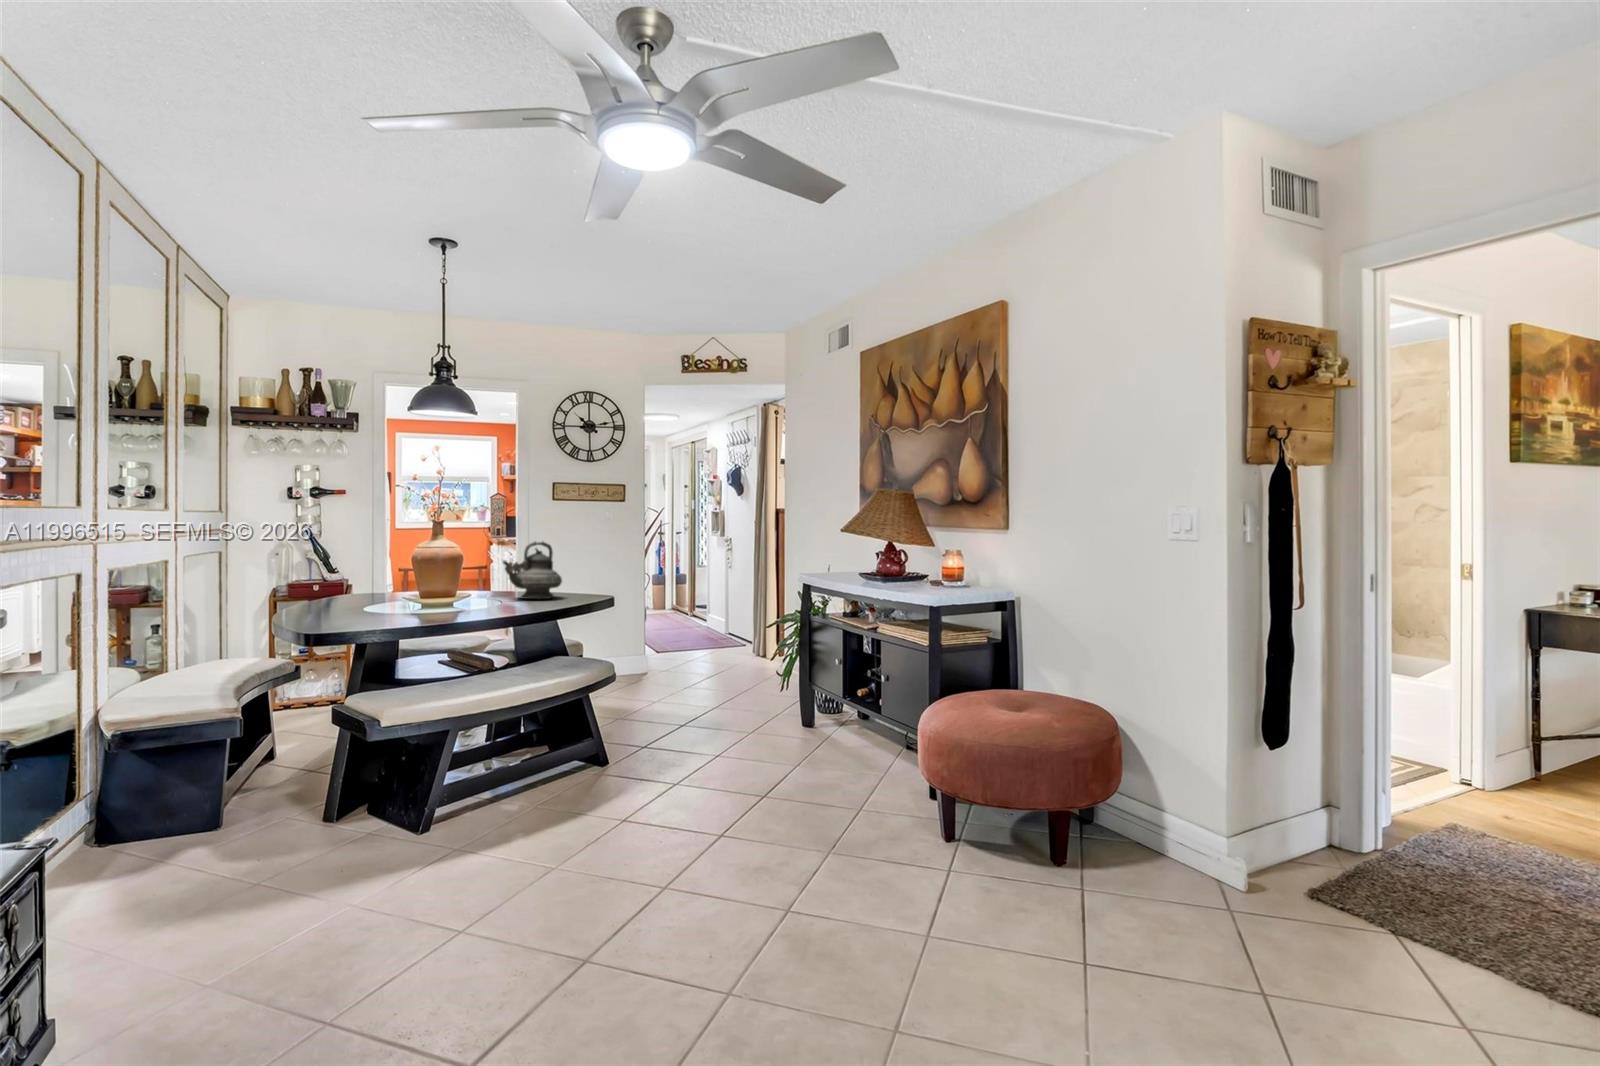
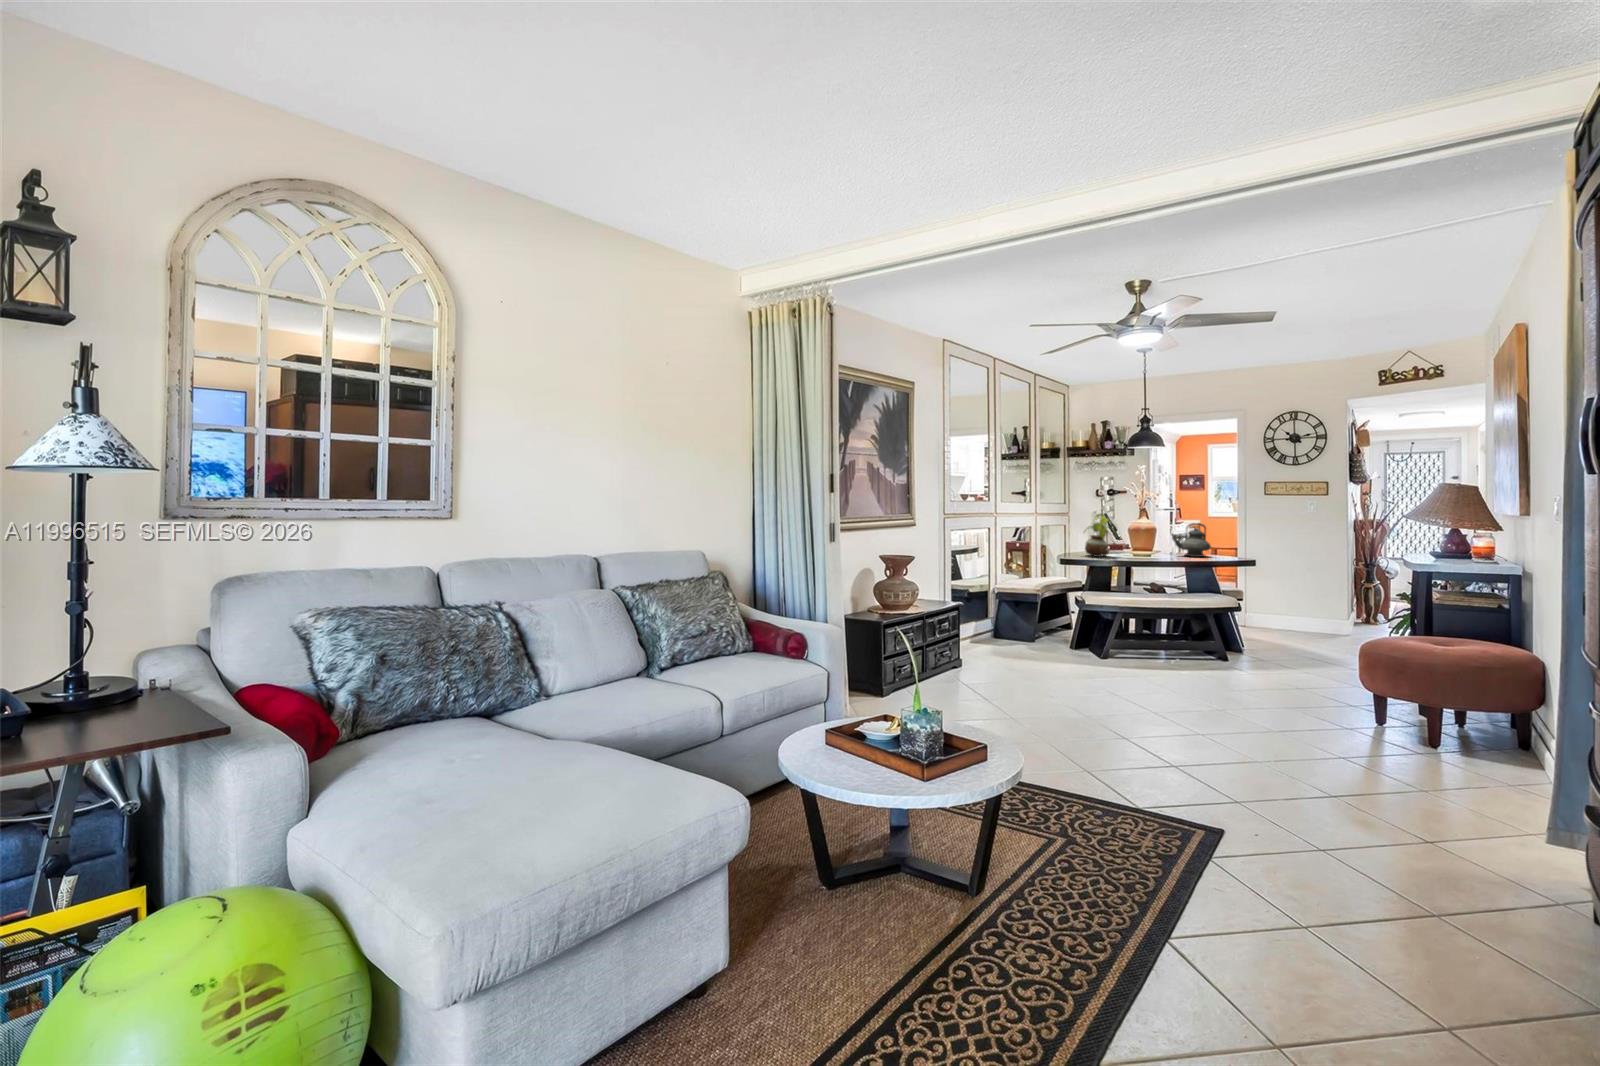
potted plant: none [346,525,427,615] -> present [1085,514,1109,557]

